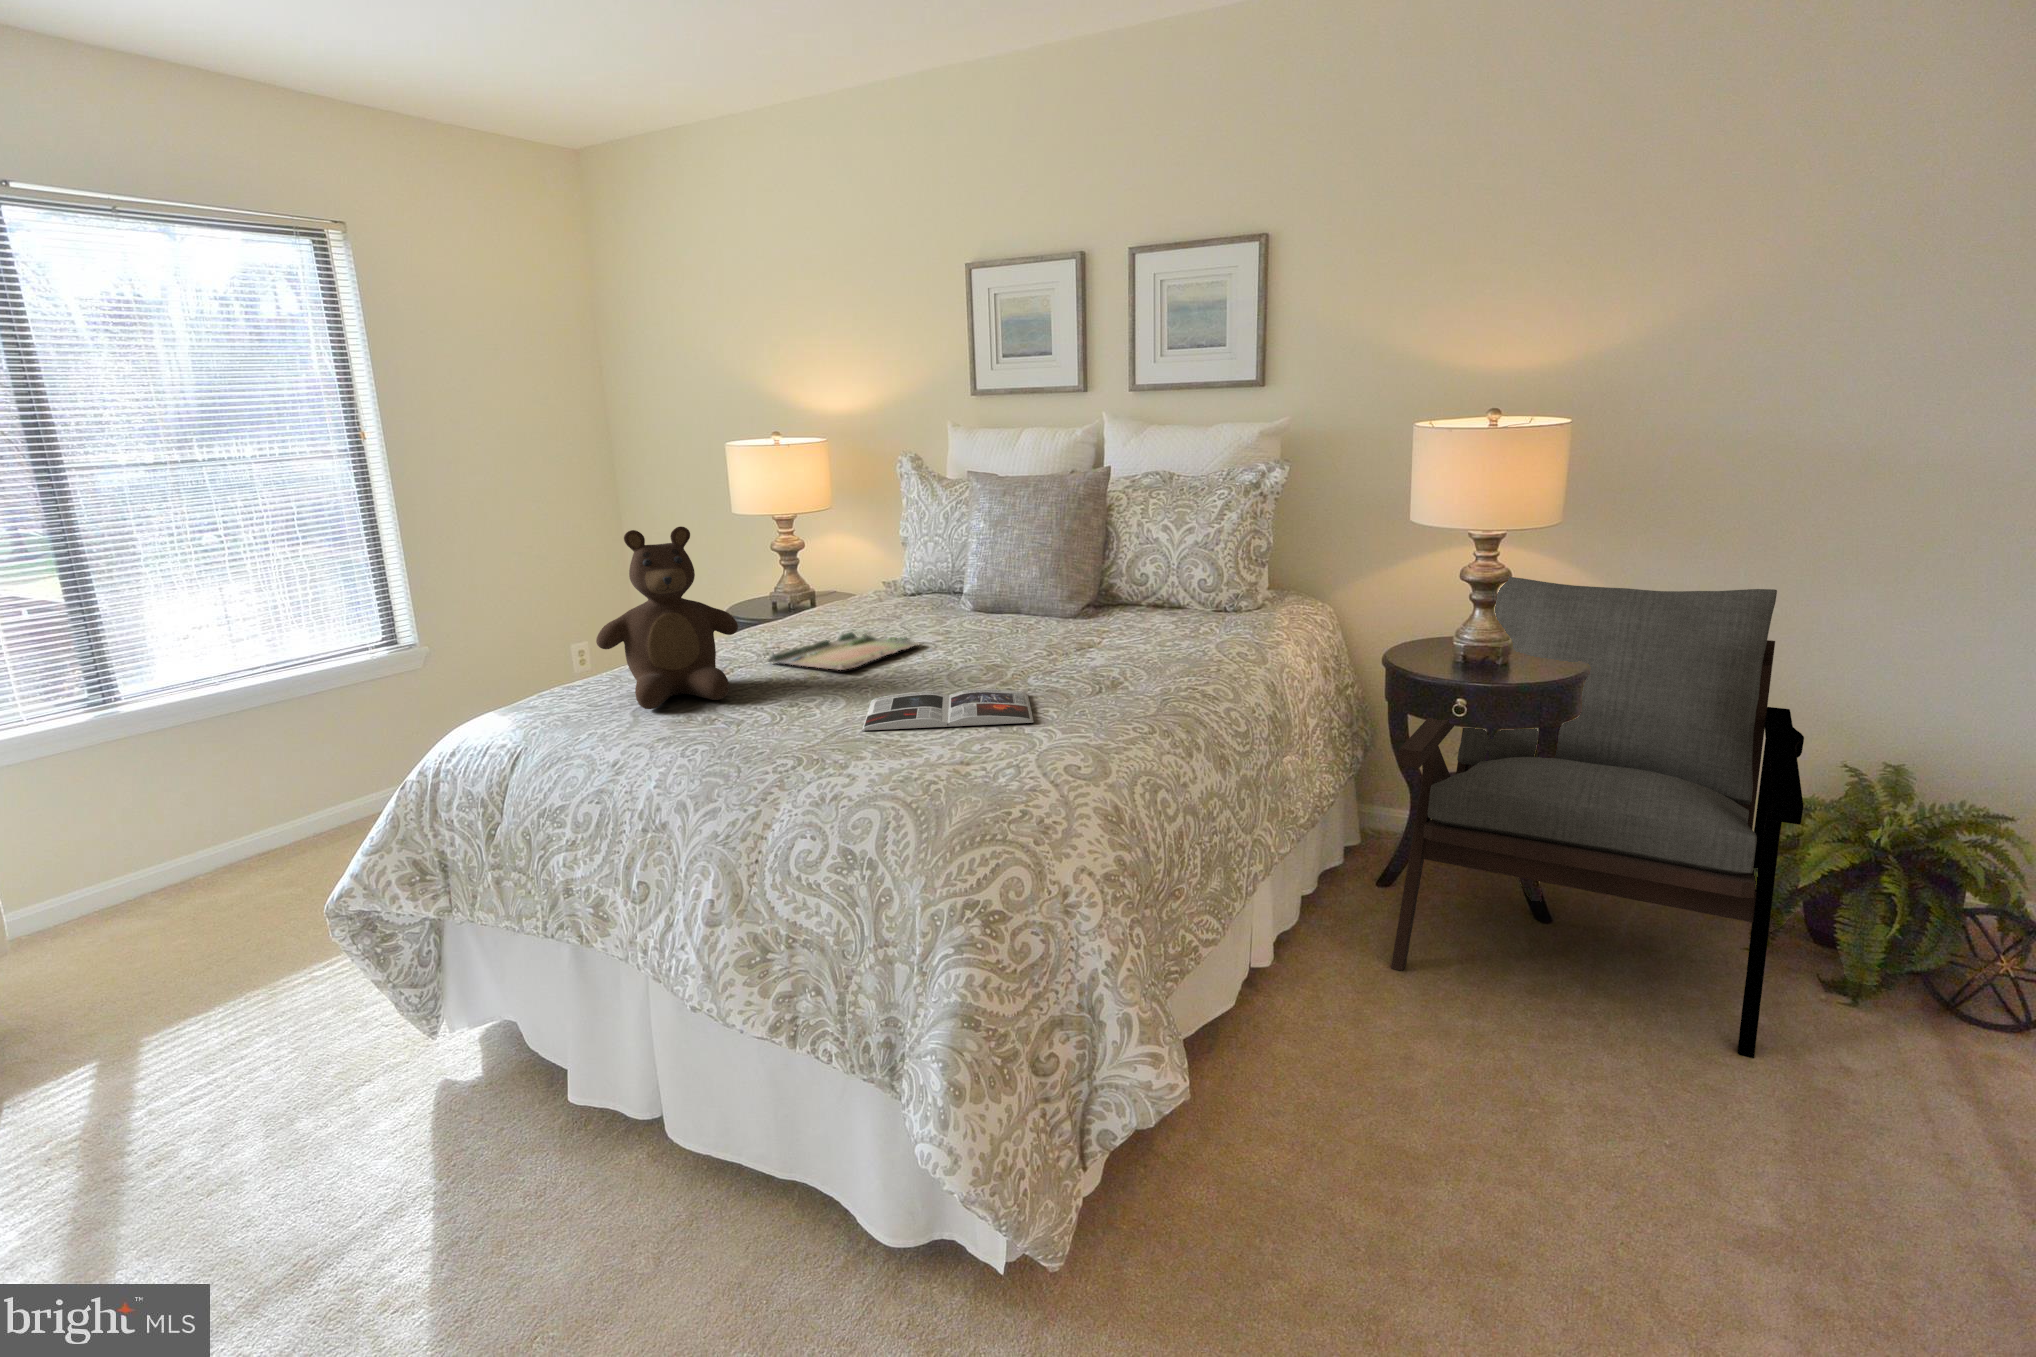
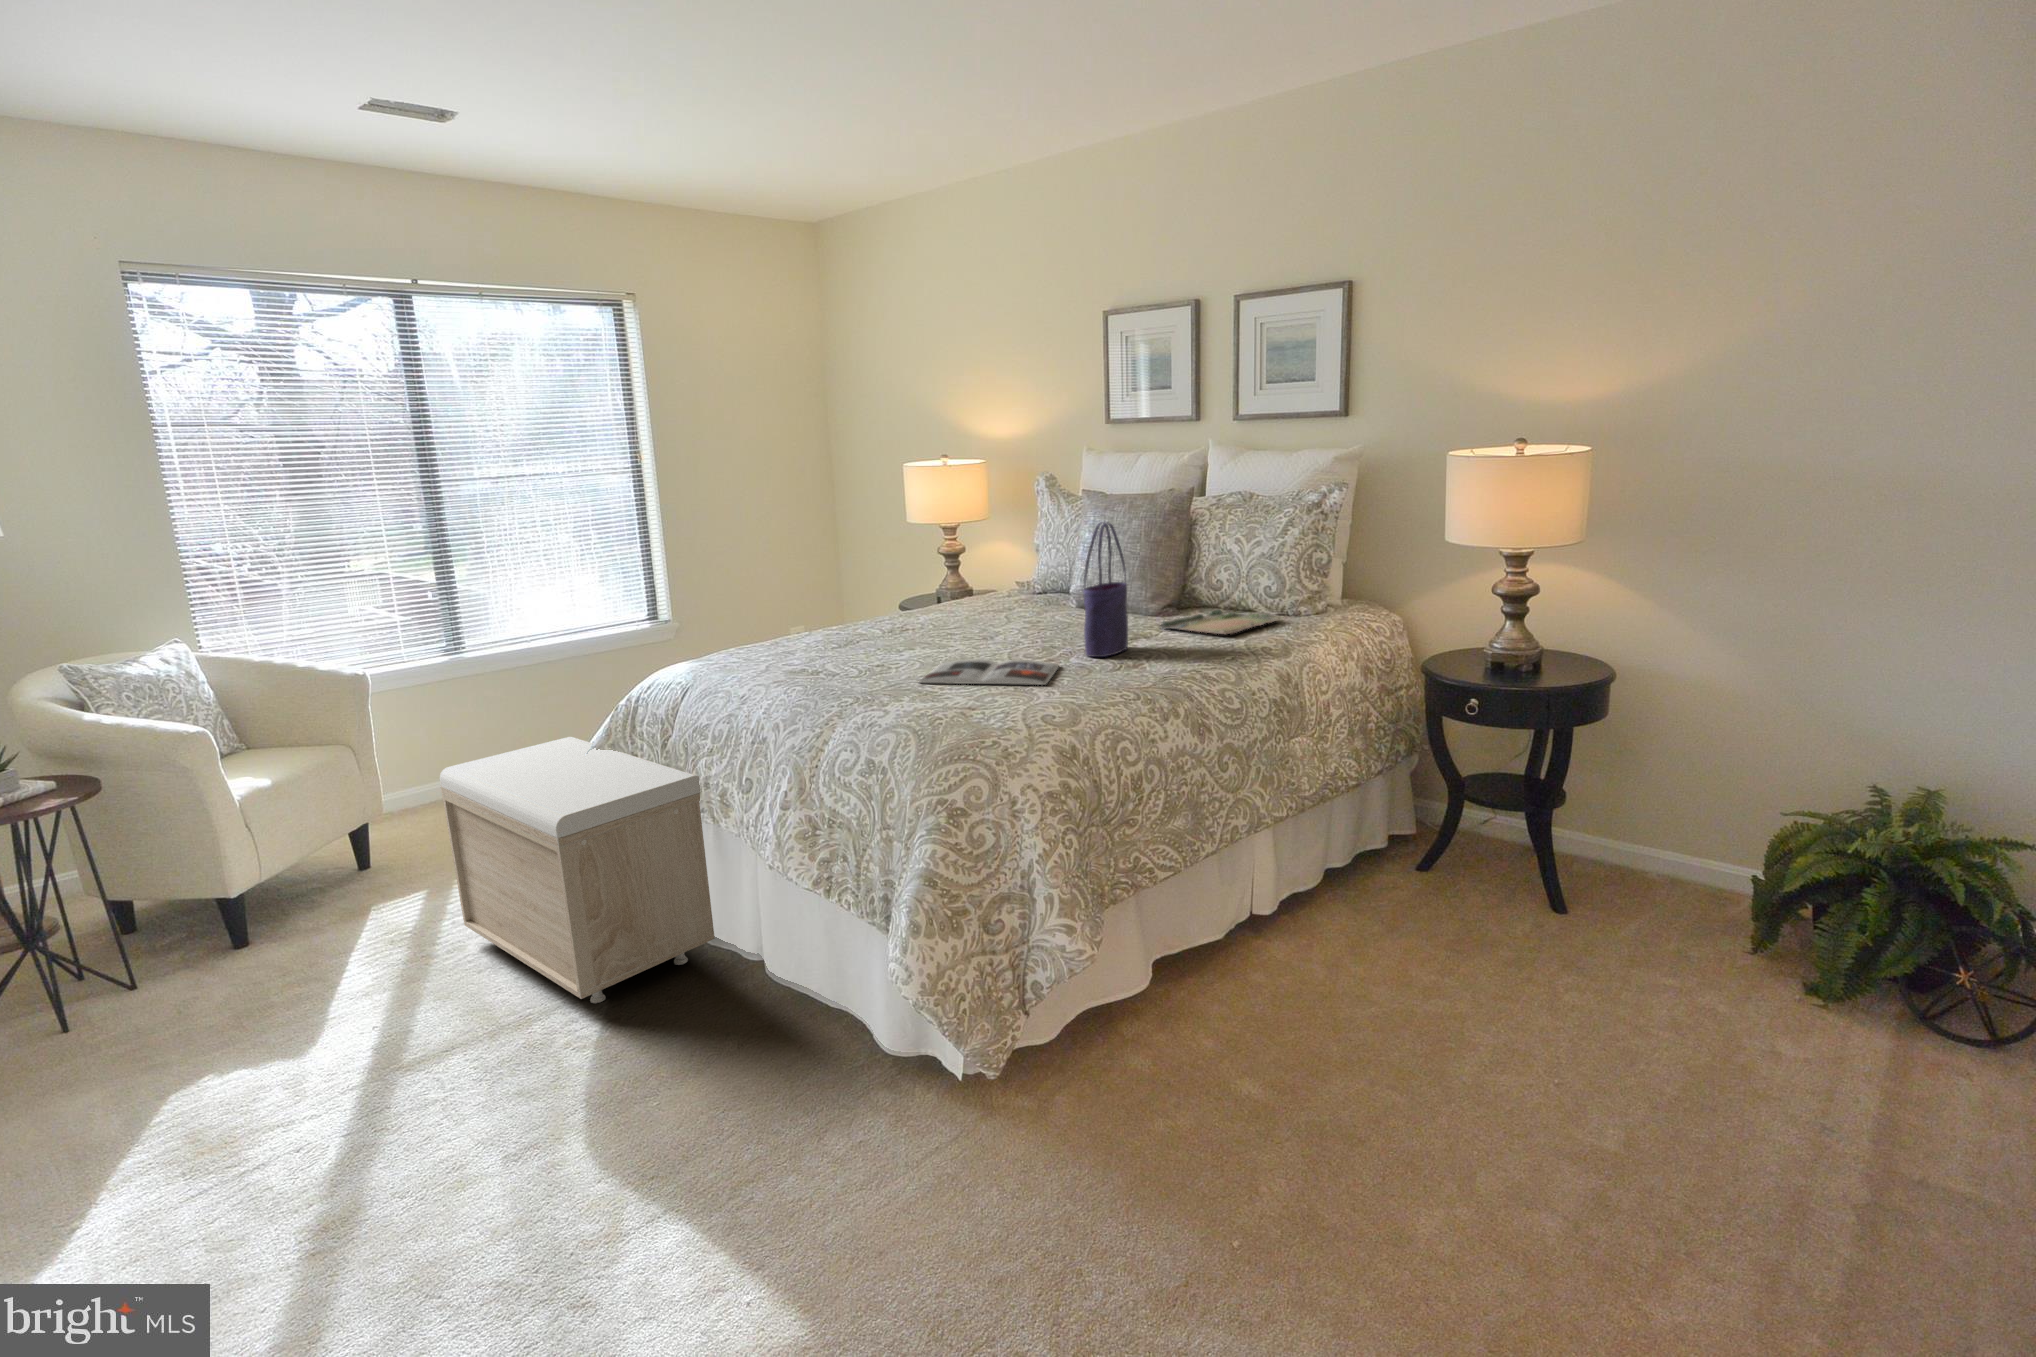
tote bag: none [1044,512,1090,679] -> present [1083,523,1128,657]
teddy bear: present [596,526,738,709] -> none [751,527,856,662]
armchair: present [1391,577,1804,1058] -> none [1385,591,1817,1035]
tray: present [768,632,919,670] -> present [1160,609,1278,634]
storage bench: none [124,831,583,1228] -> present [440,737,715,1003]

